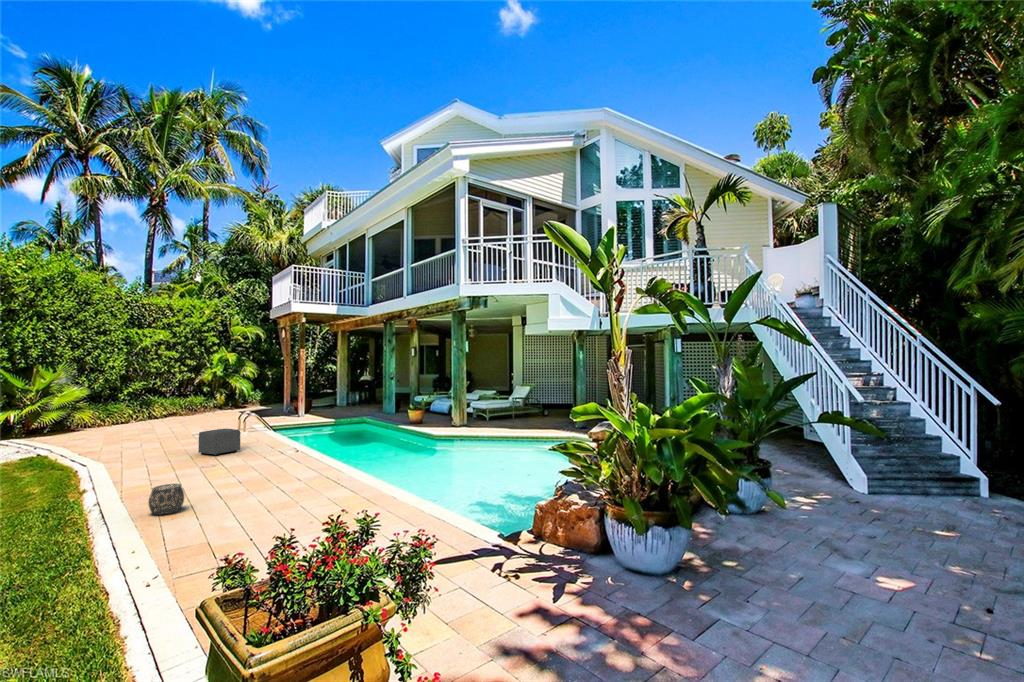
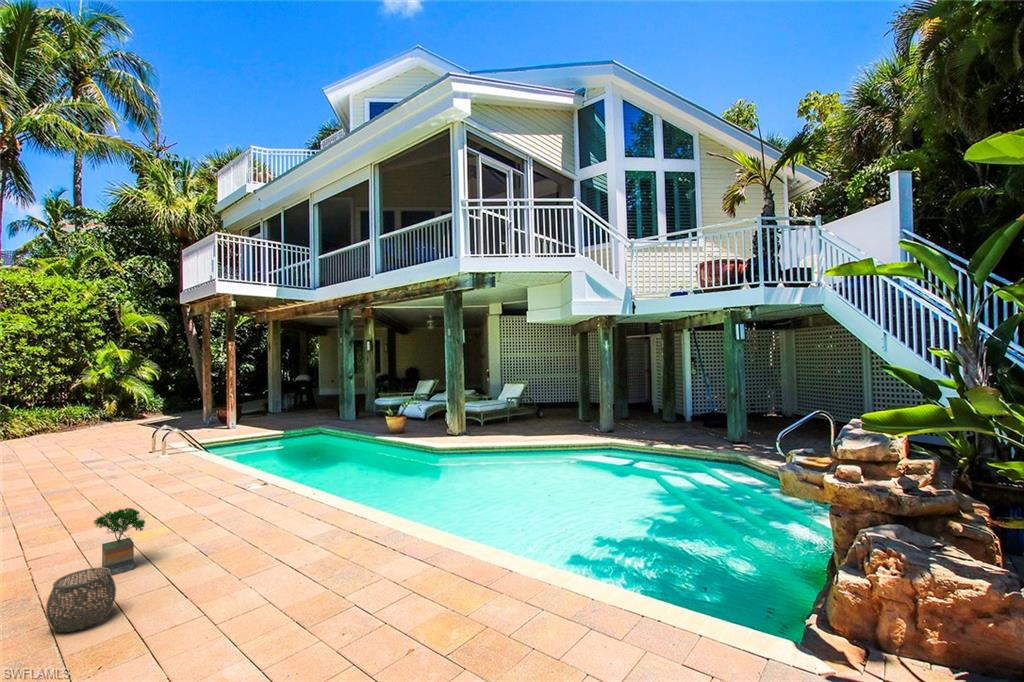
ottoman: present [198,429,240,456] -> none [102,454,169,496]
potted tree: none [179,455,209,494] -> present [94,508,145,575]

